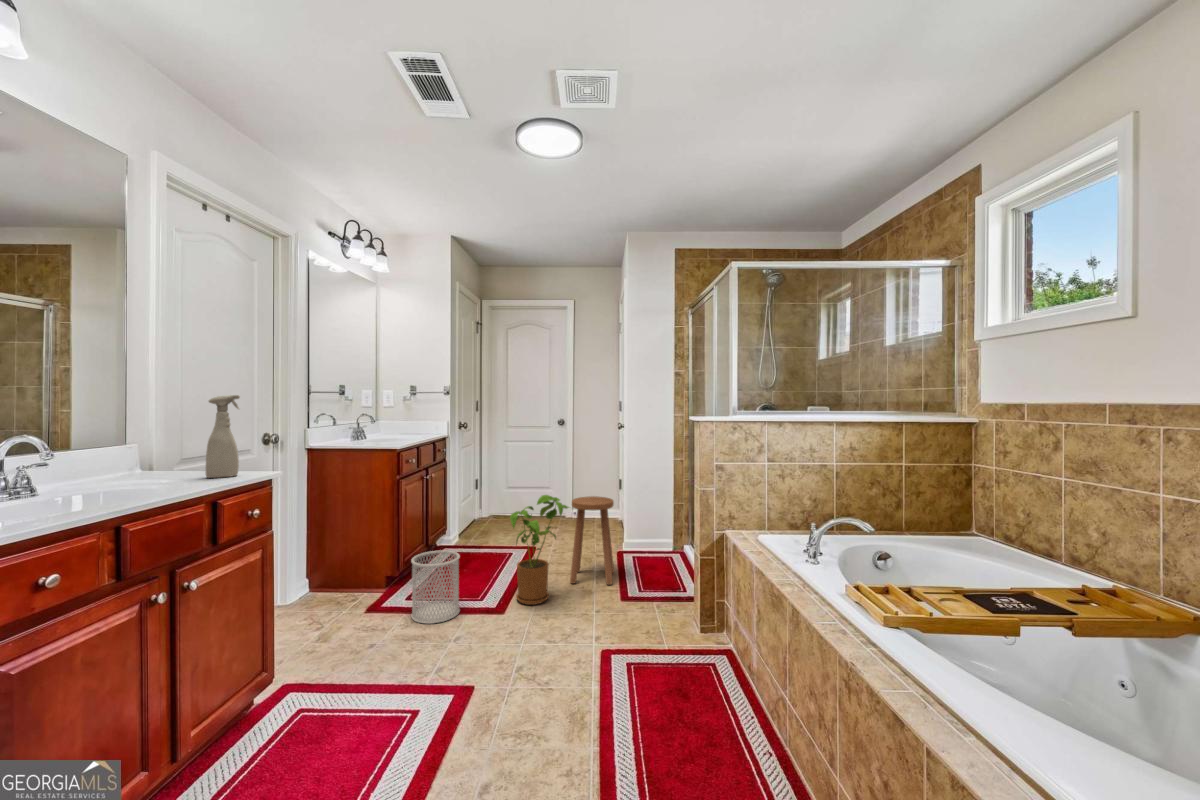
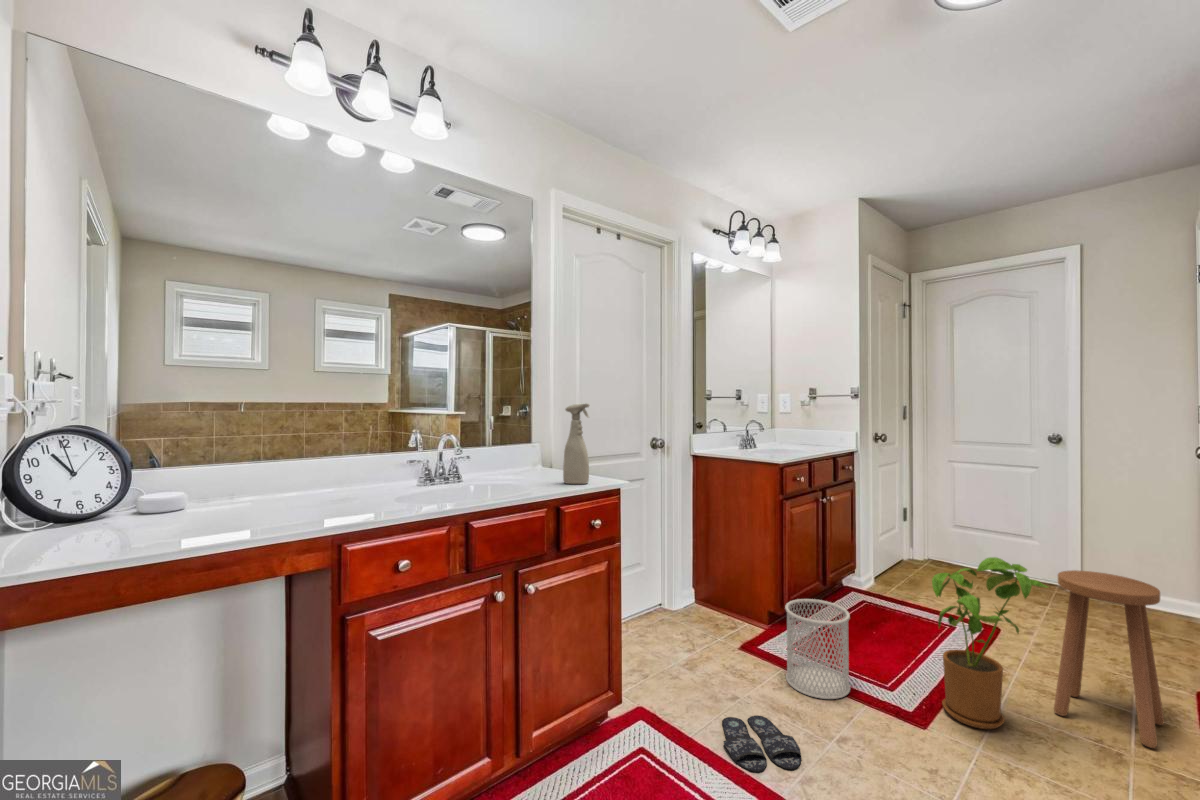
slippers: none [370,649,439,685] -> present [722,715,801,772]

